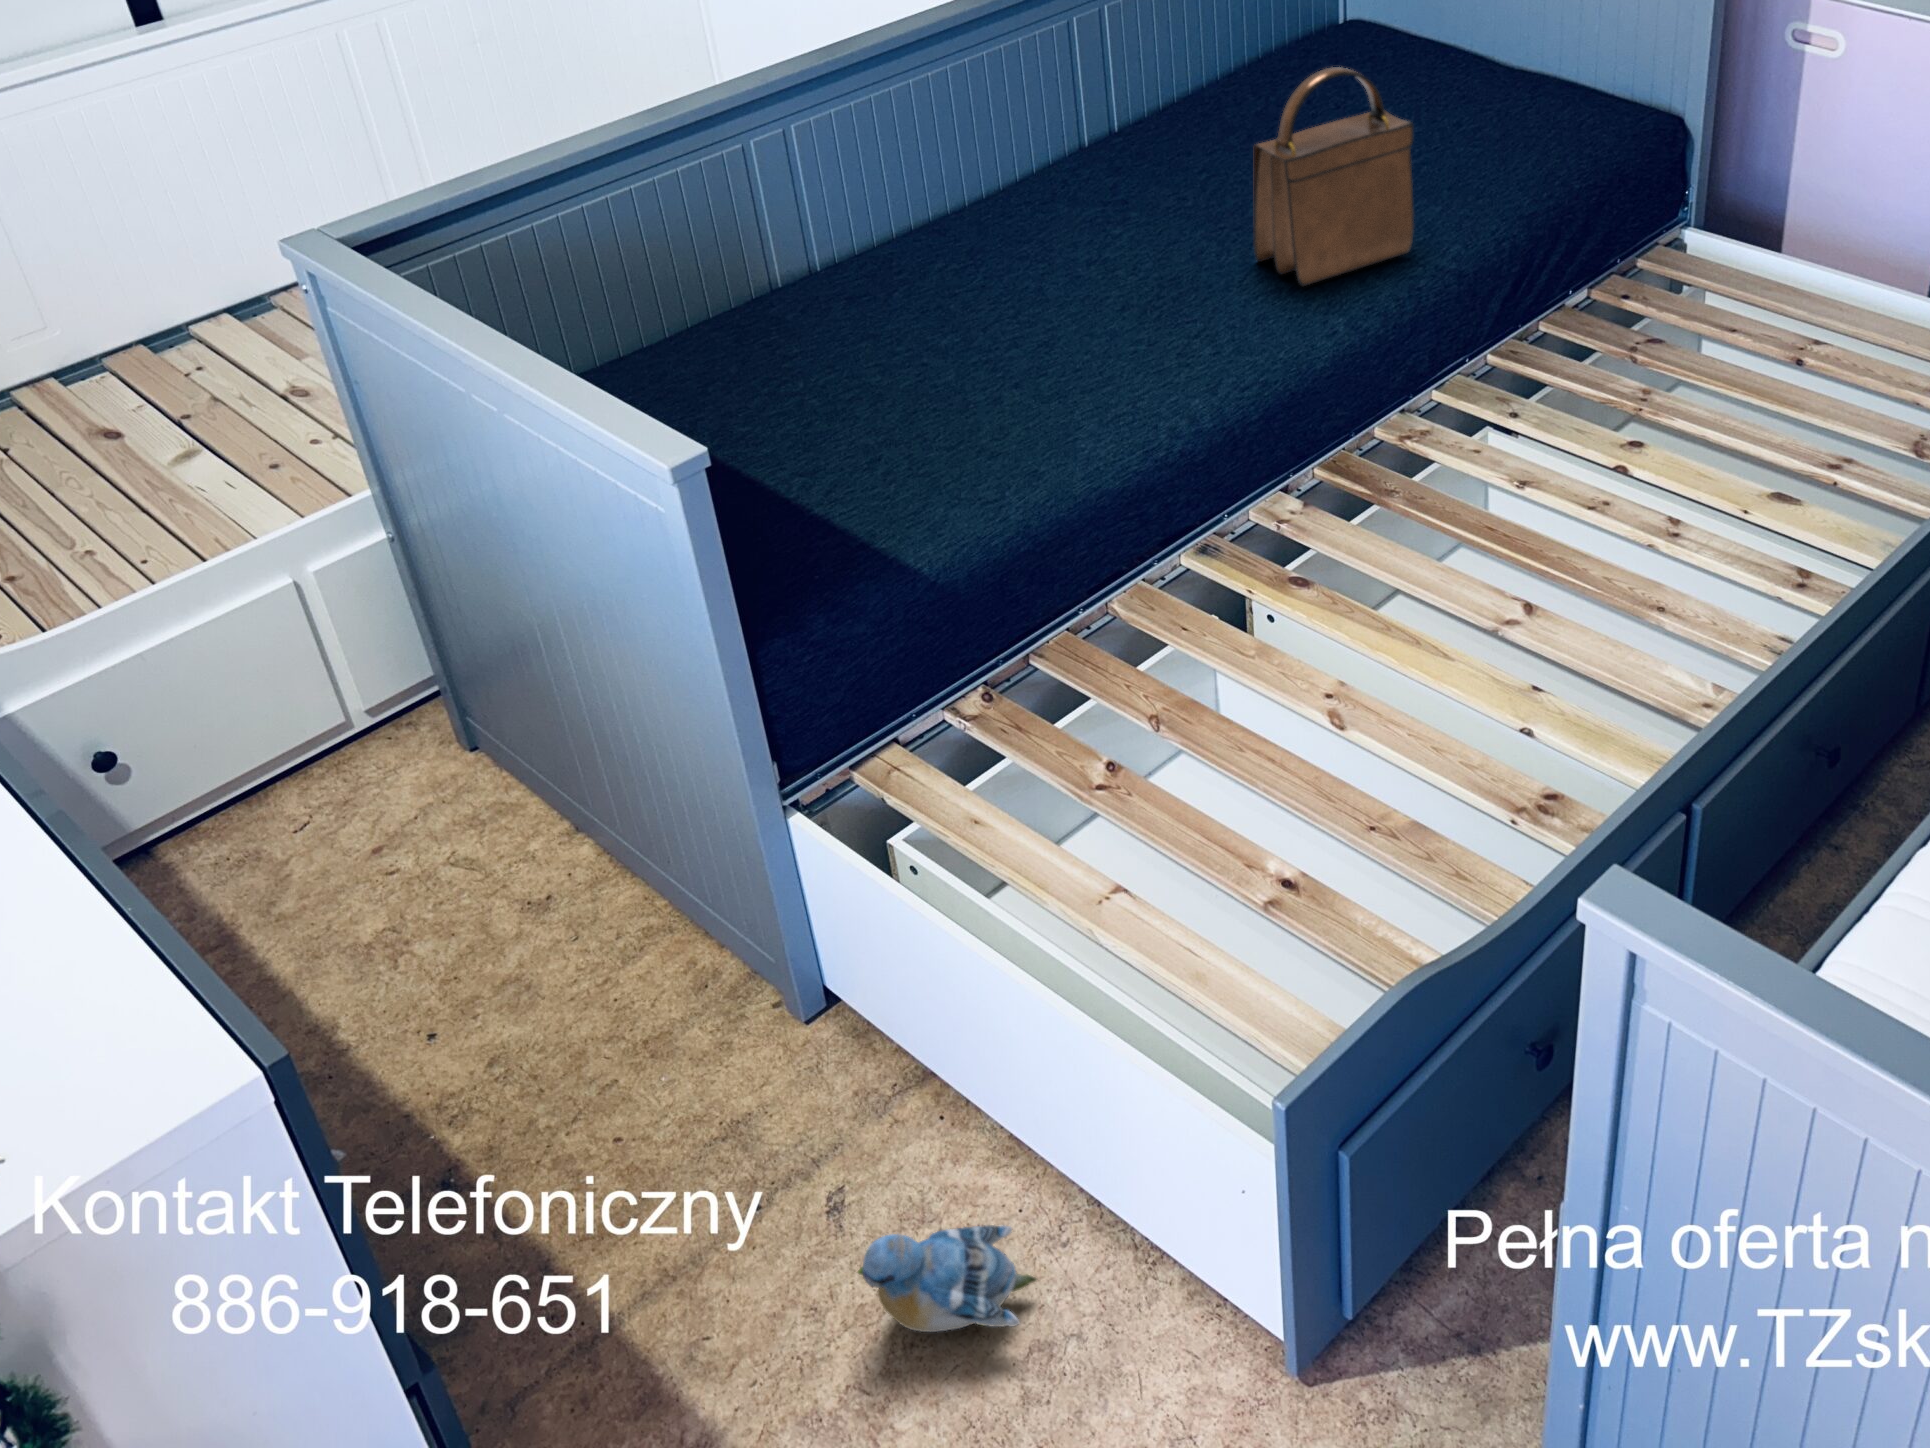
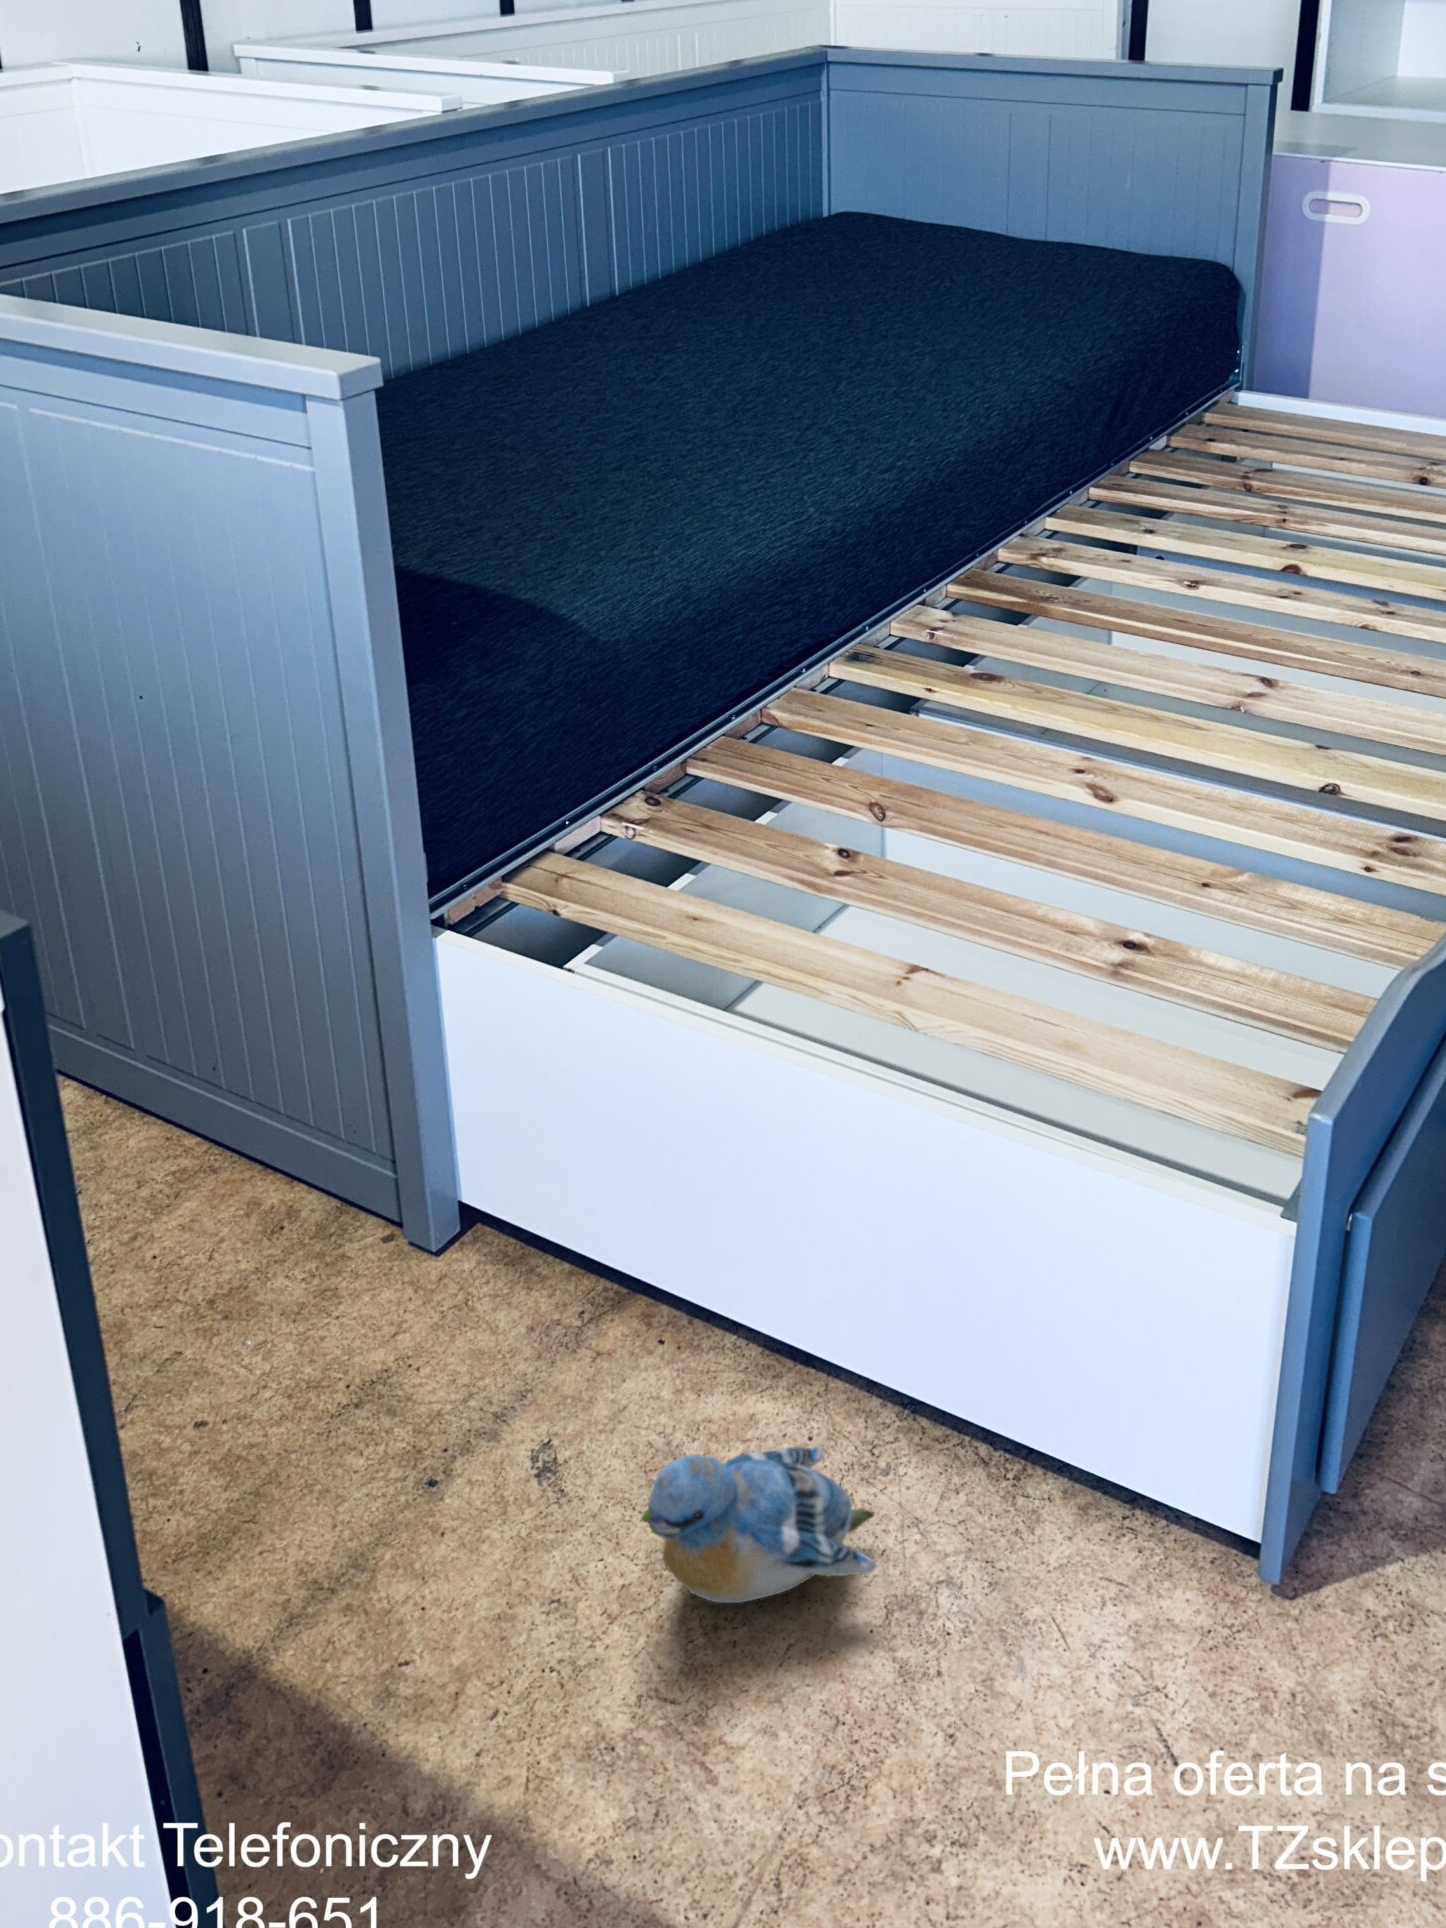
handbag: present [1253,67,1414,286] -> none [856,130,1032,381]

